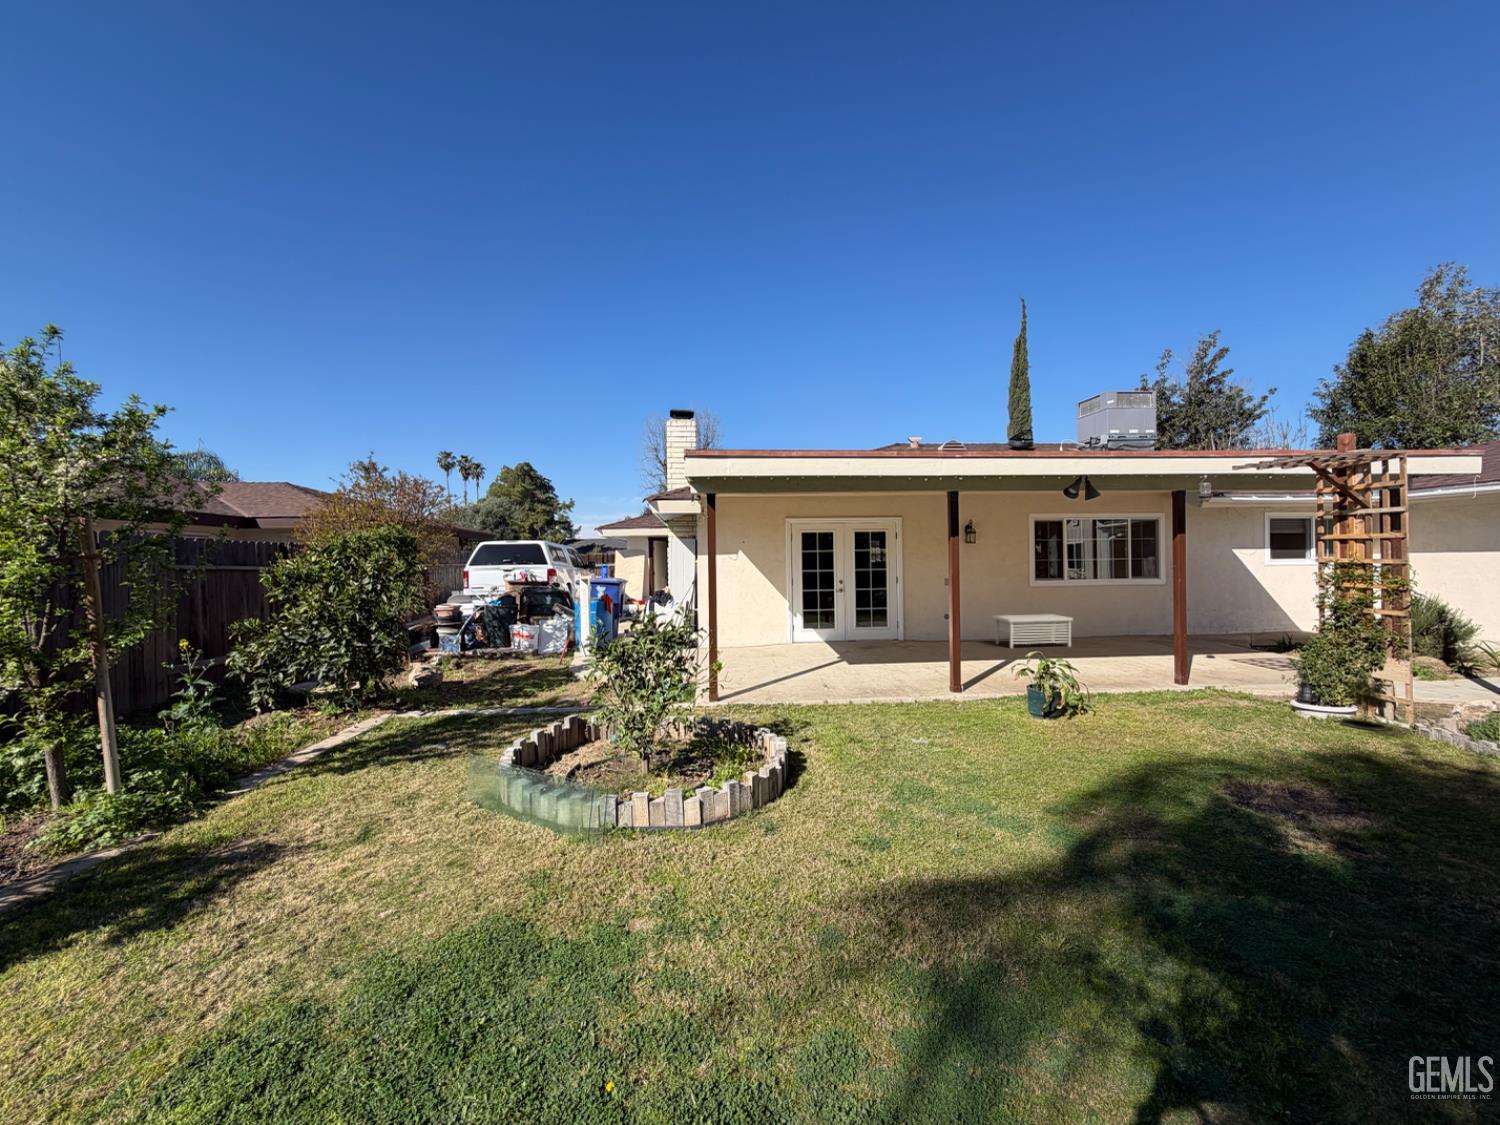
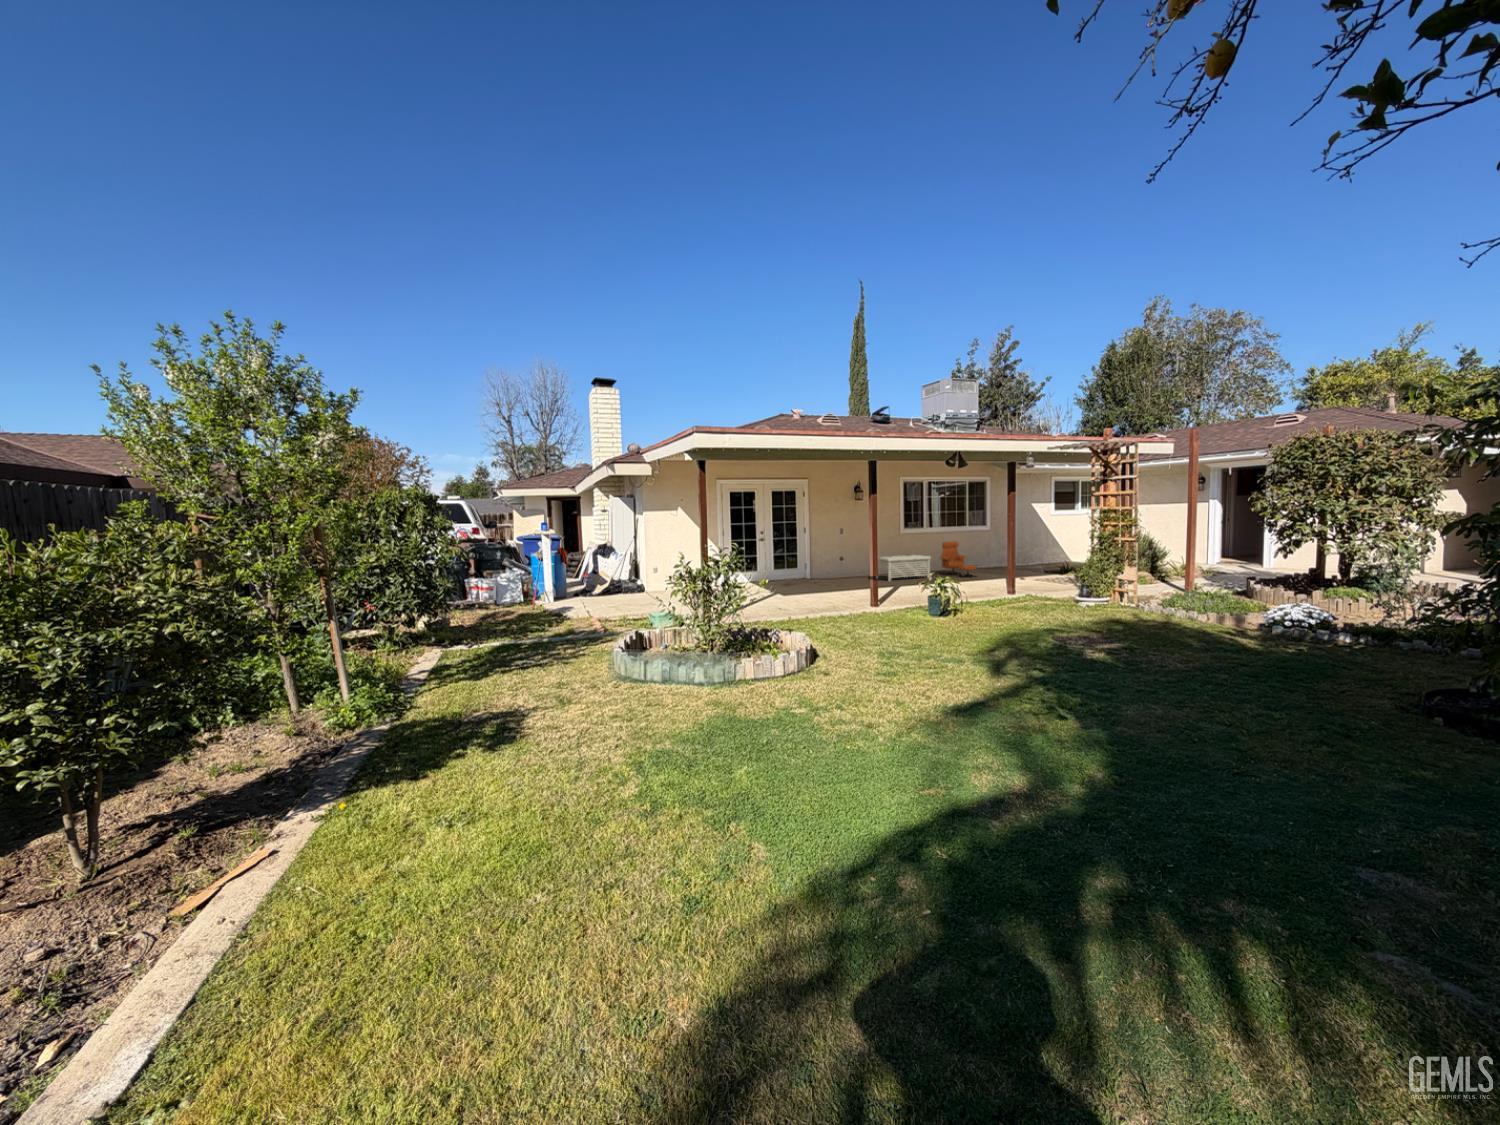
lounge chair: none [1088,598,1143,649] -> present [941,541,977,577]
potted tree: present [1339,667,1388,731] -> none [1102,569,1129,610]

